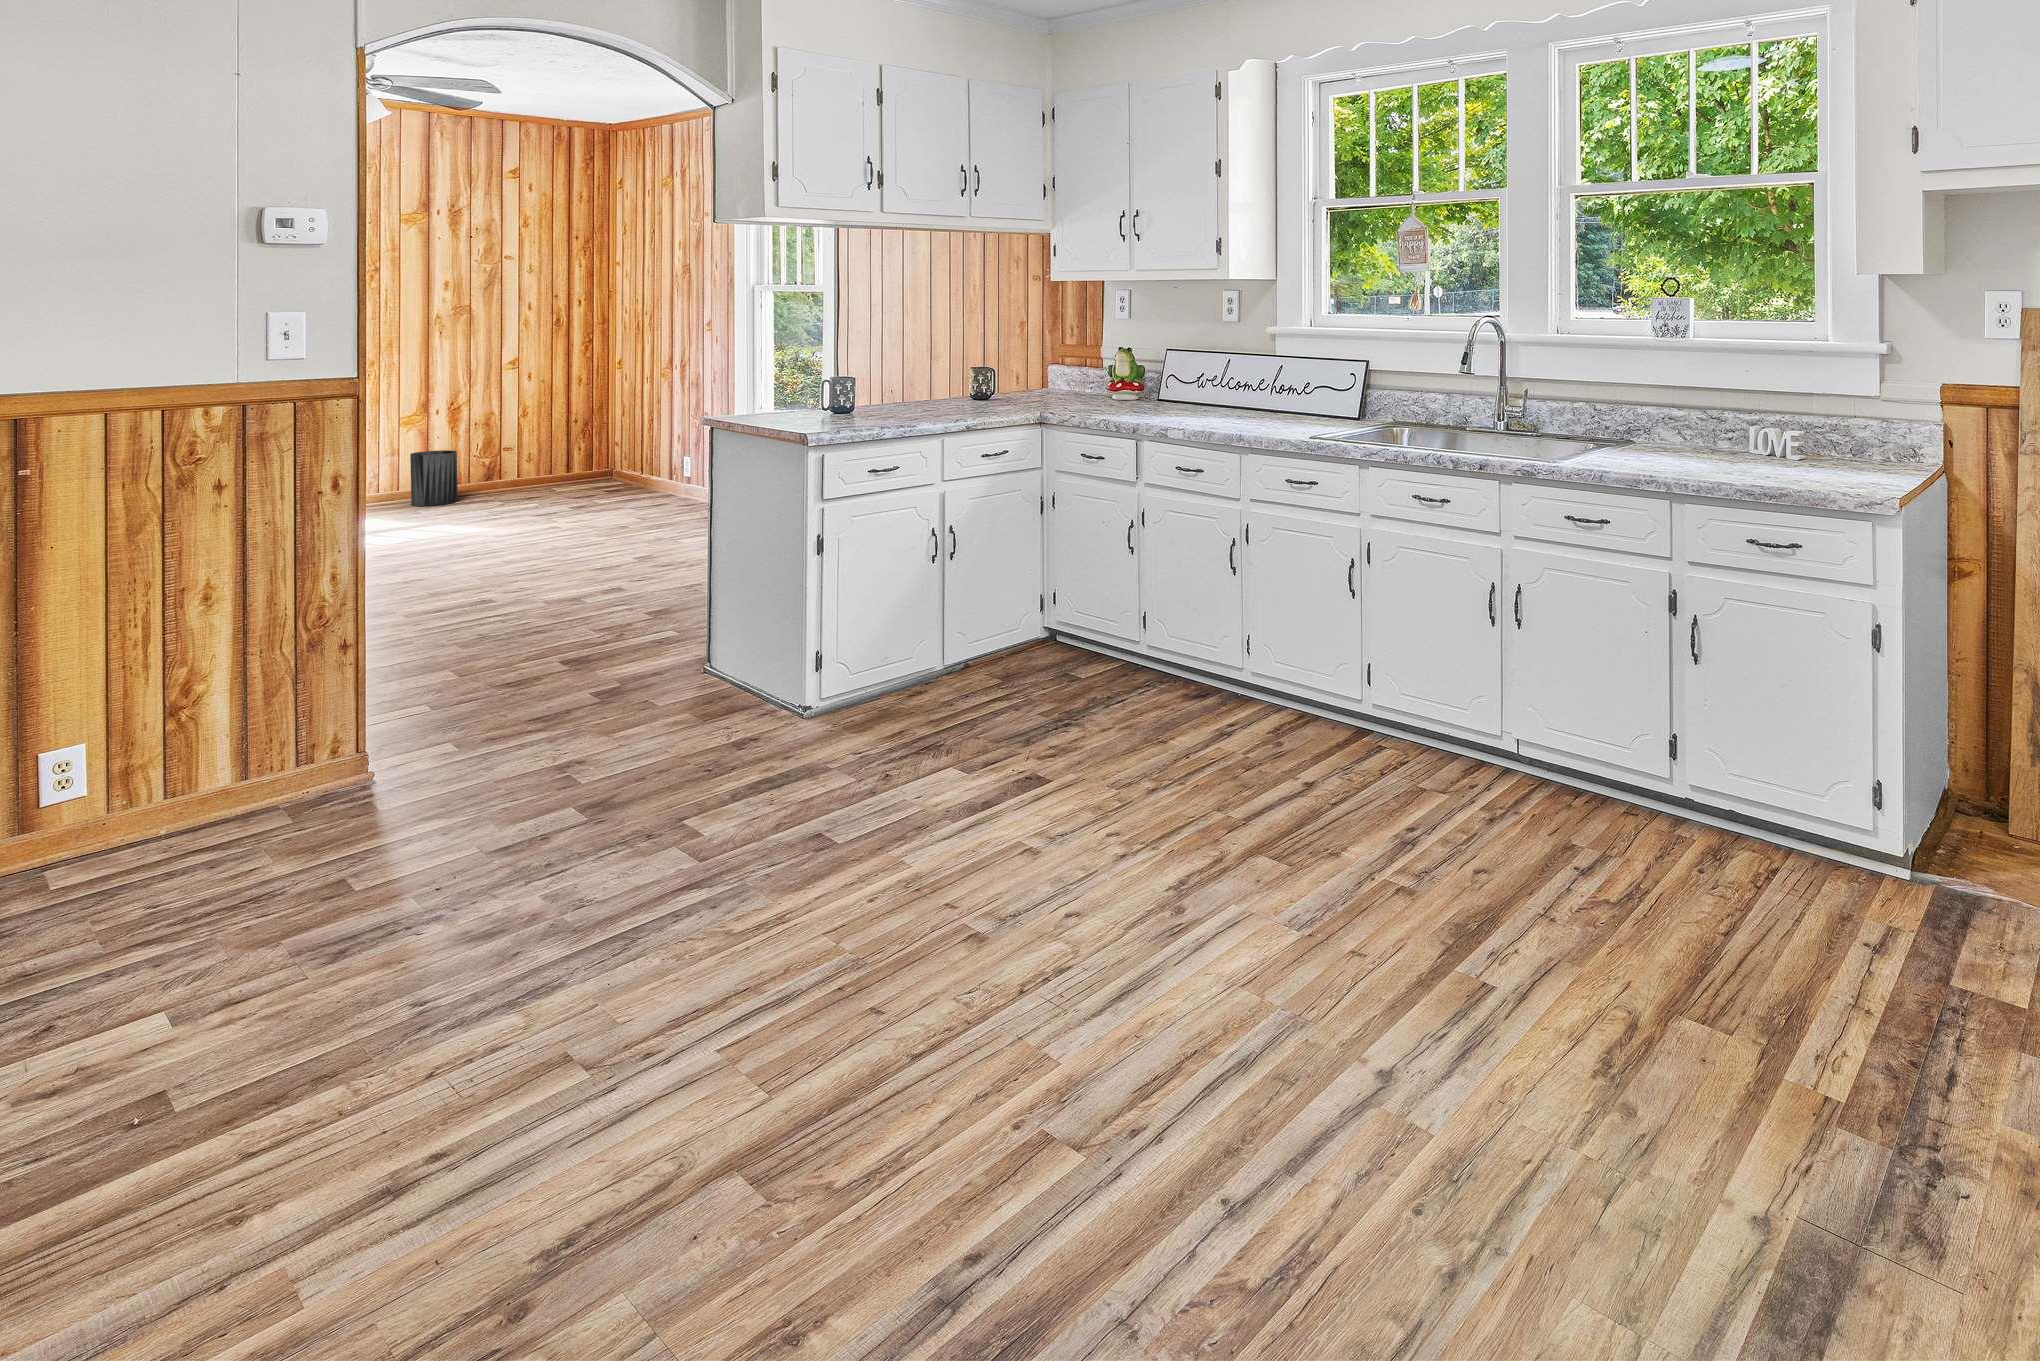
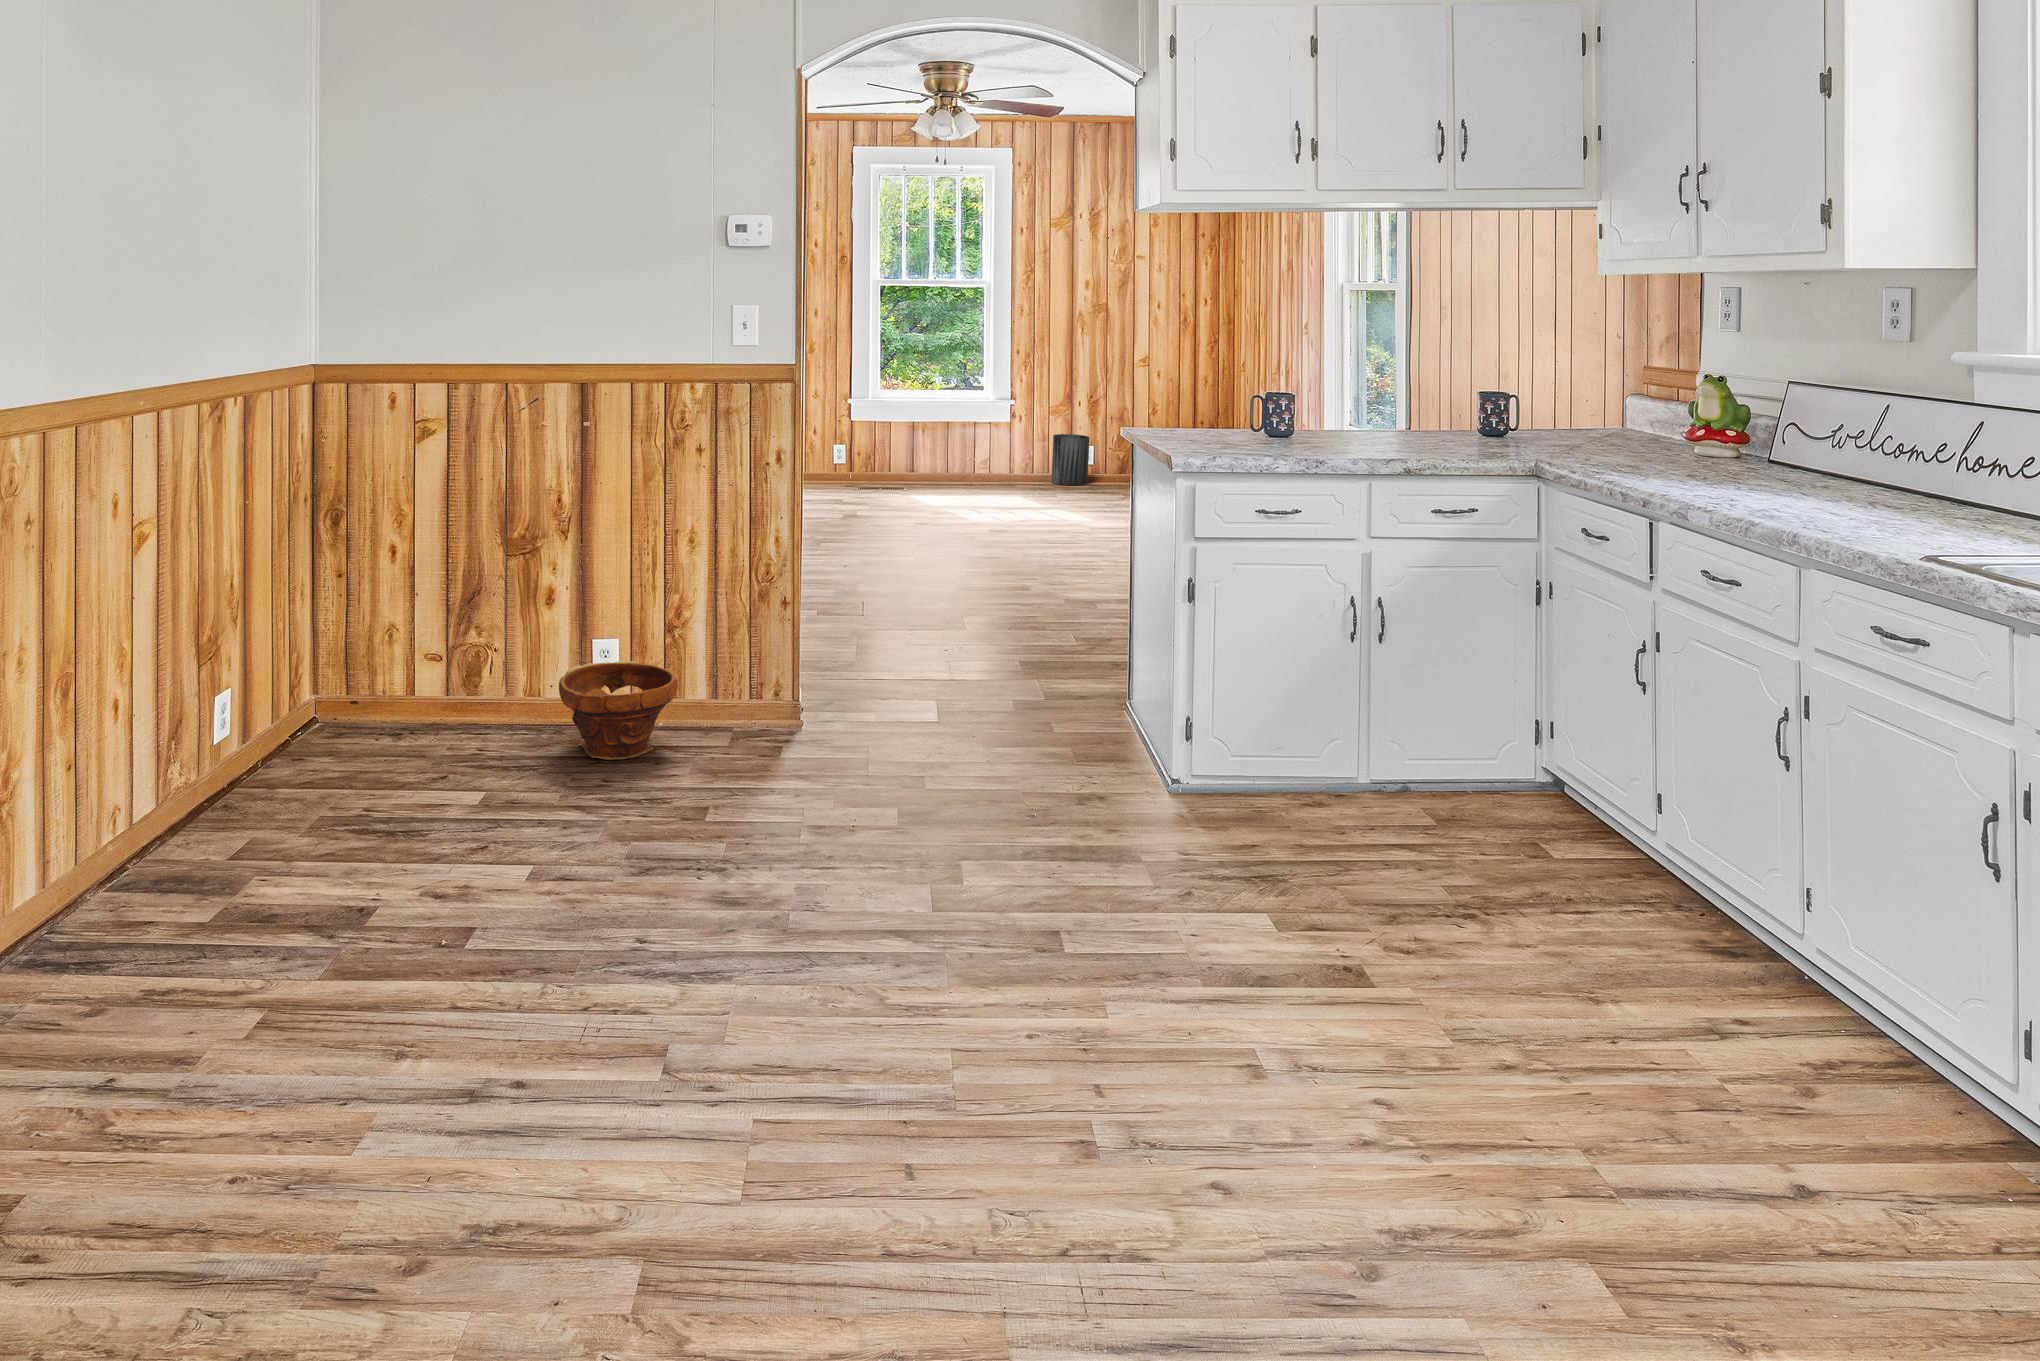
planter: none [32,757,224,887] -> present [559,661,678,760]

